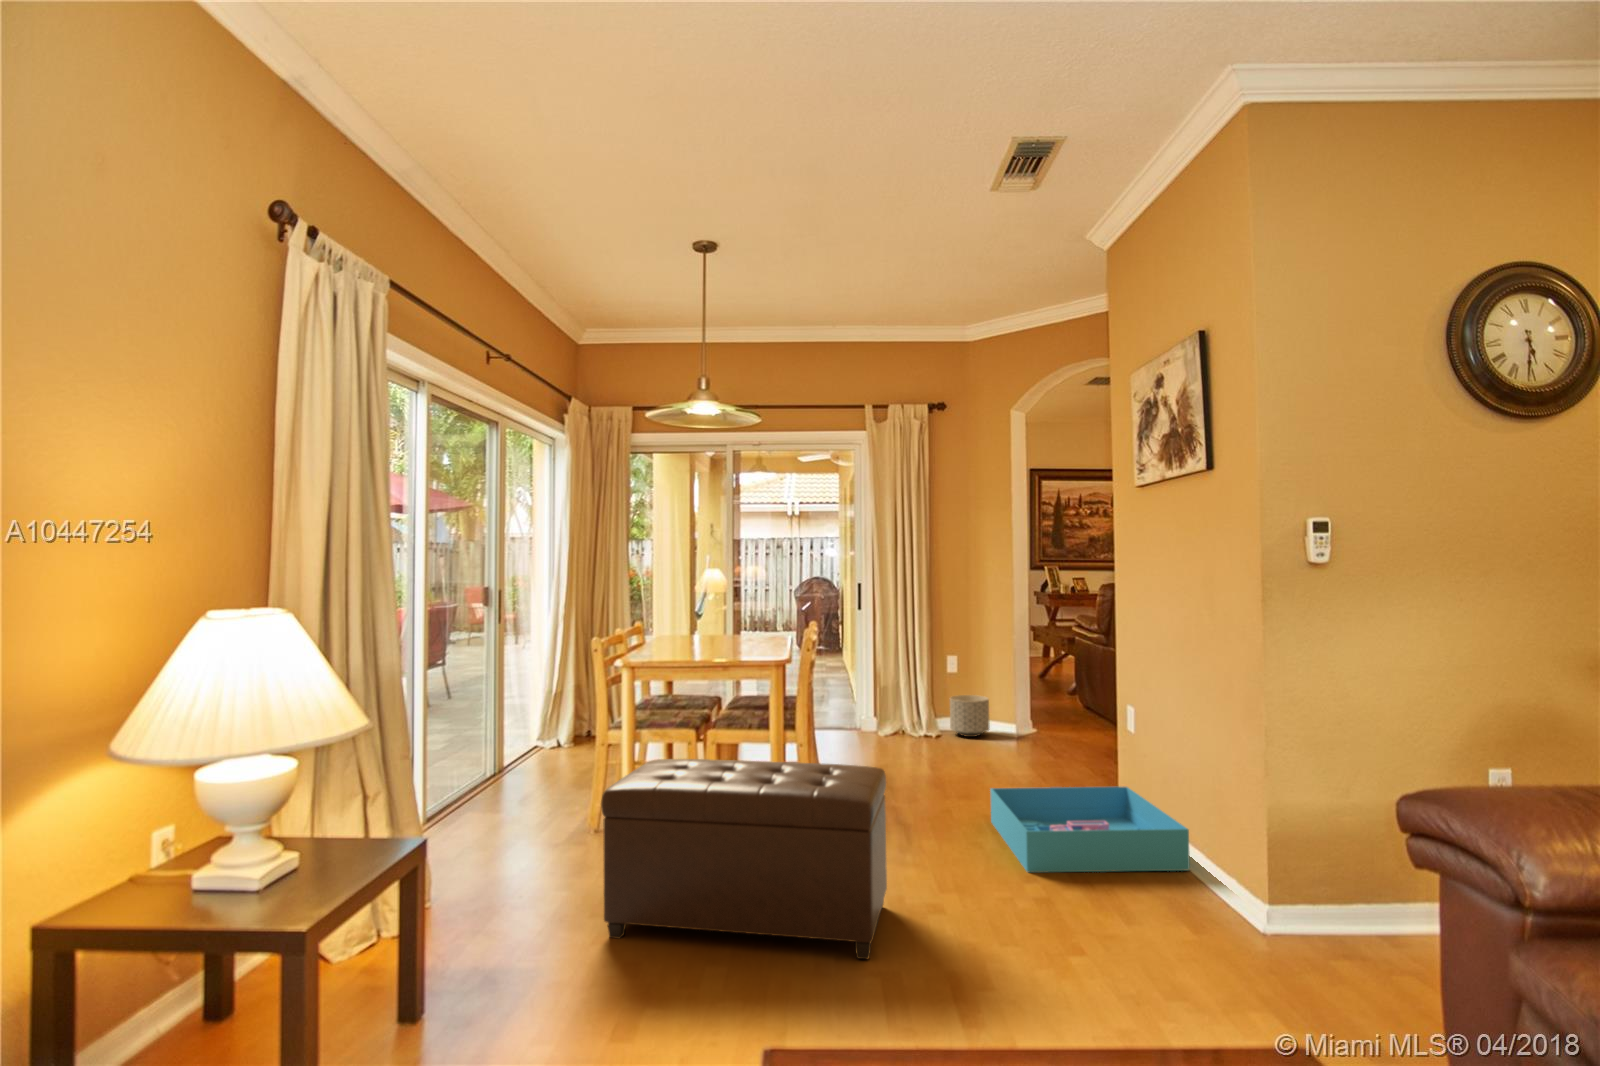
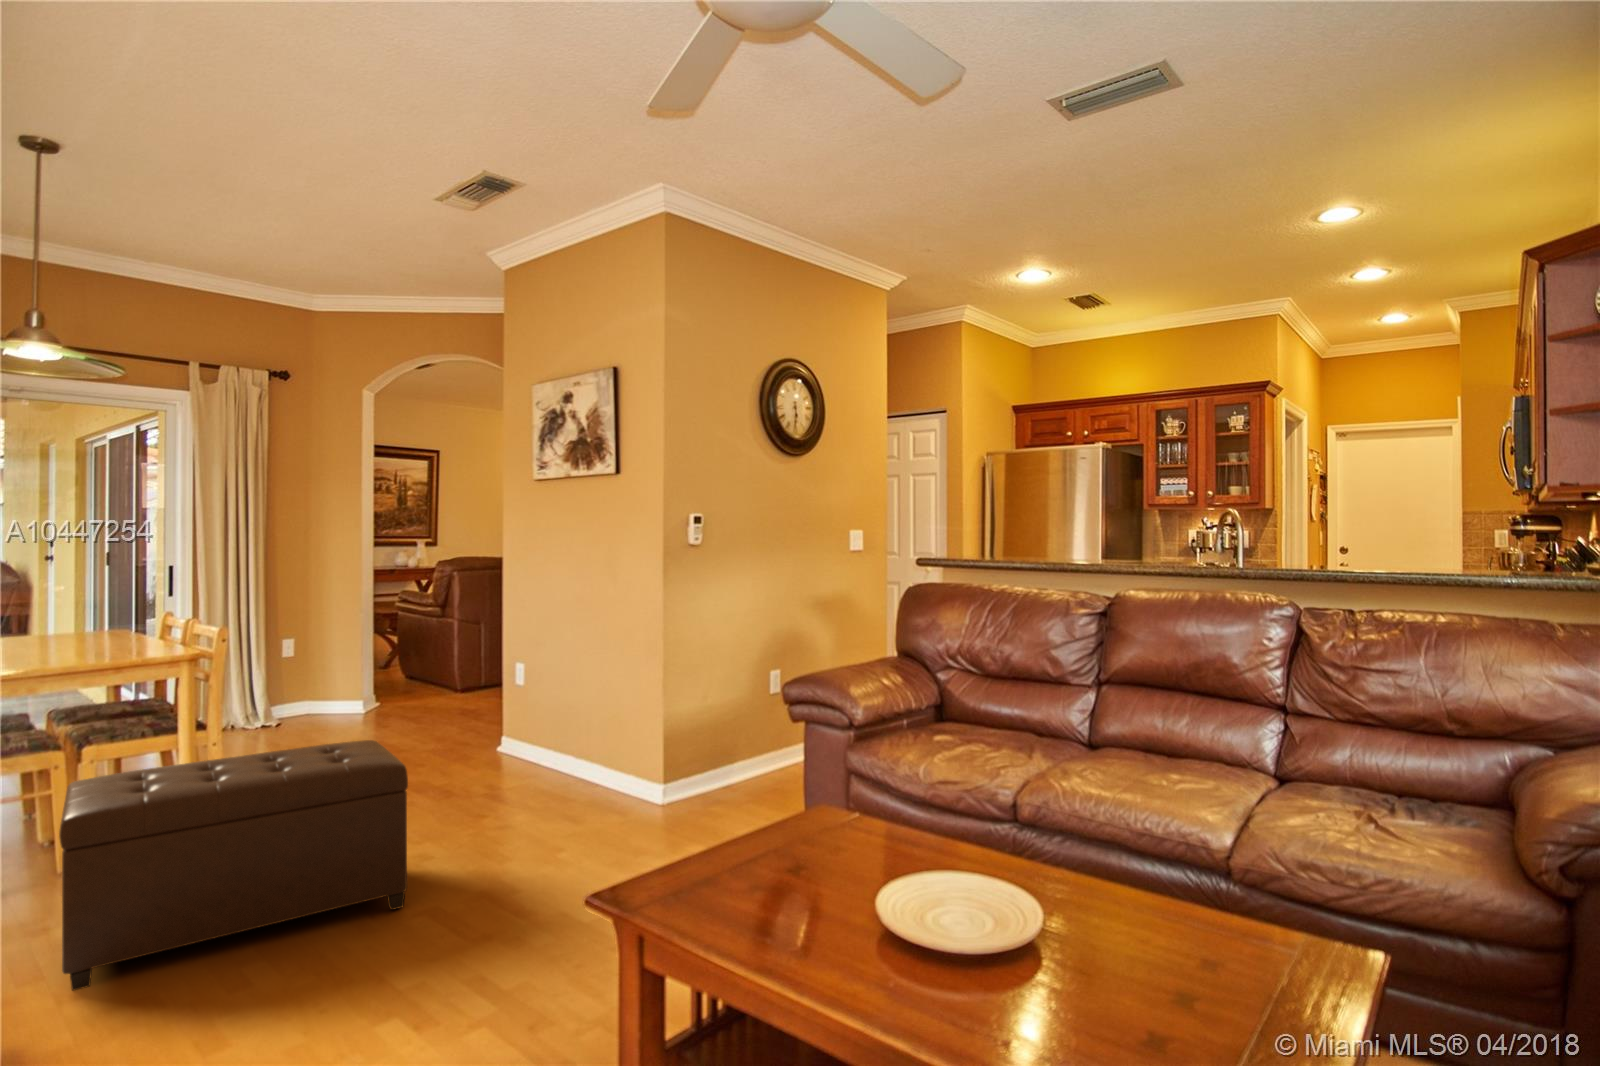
planter: present [950,695,990,737] -> none [290,678,336,721]
storage bin: present [990,787,1190,873] -> none [408,731,592,813]

